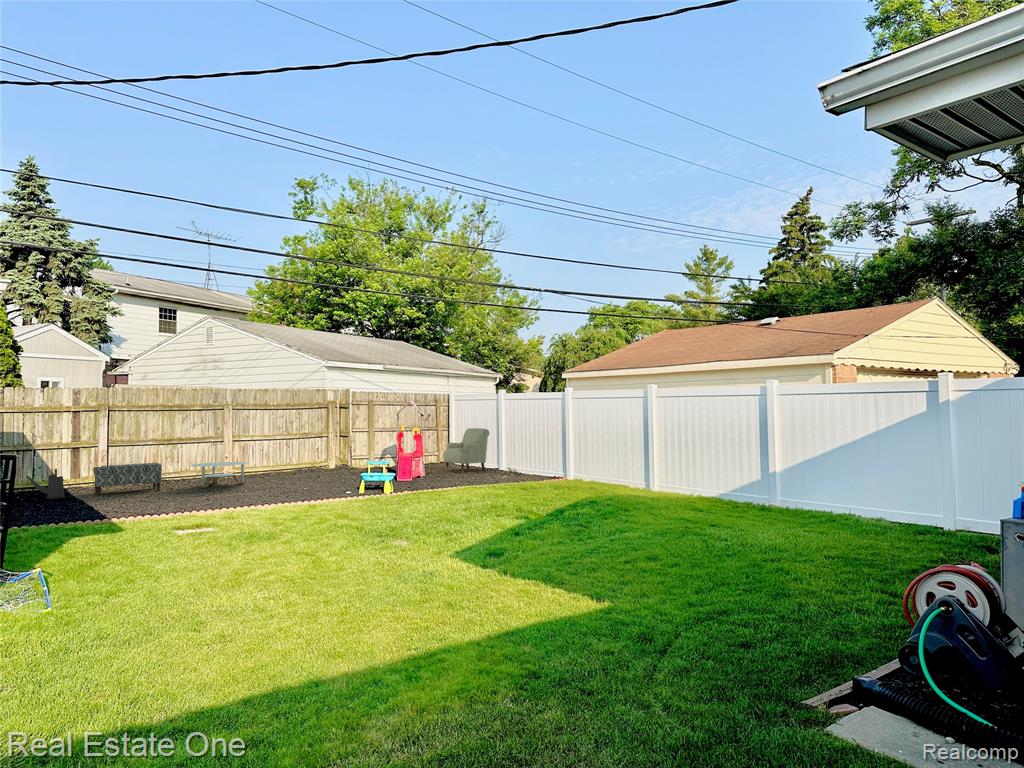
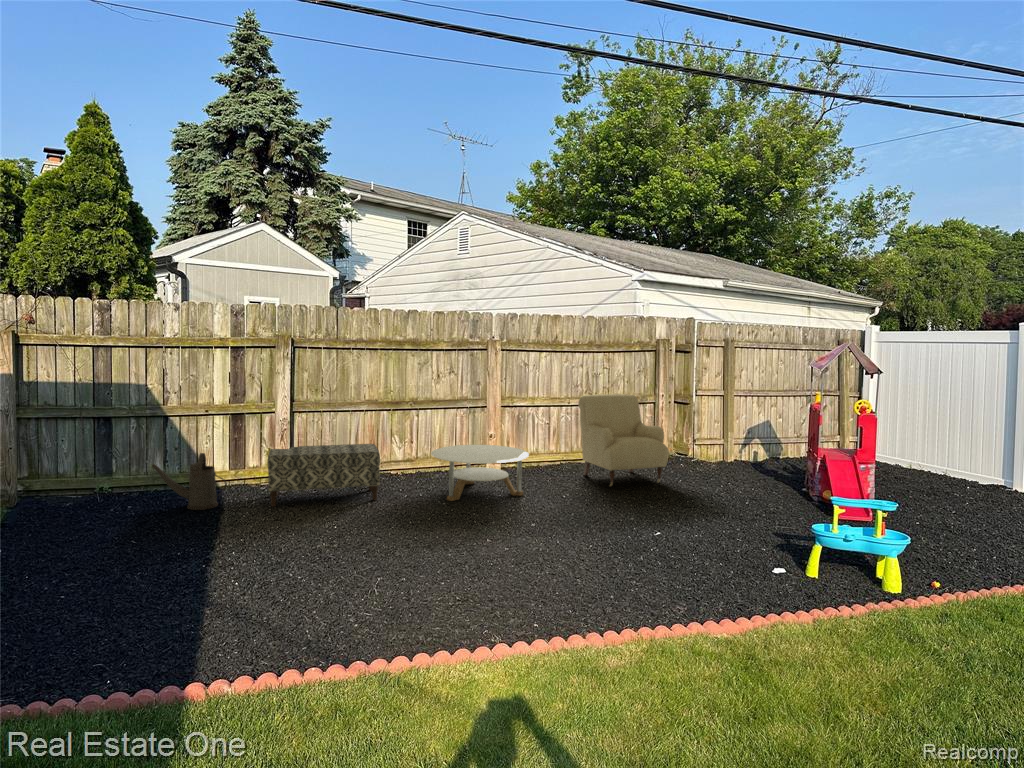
chair: present [443,428,489,472] -> present [578,394,669,486]

